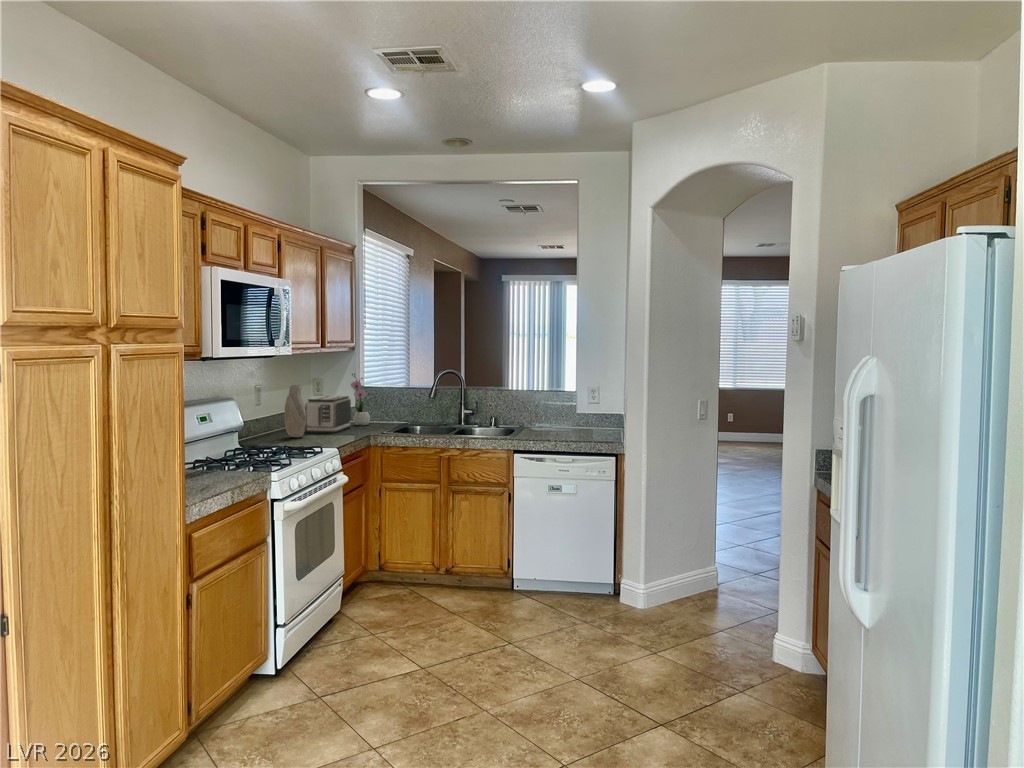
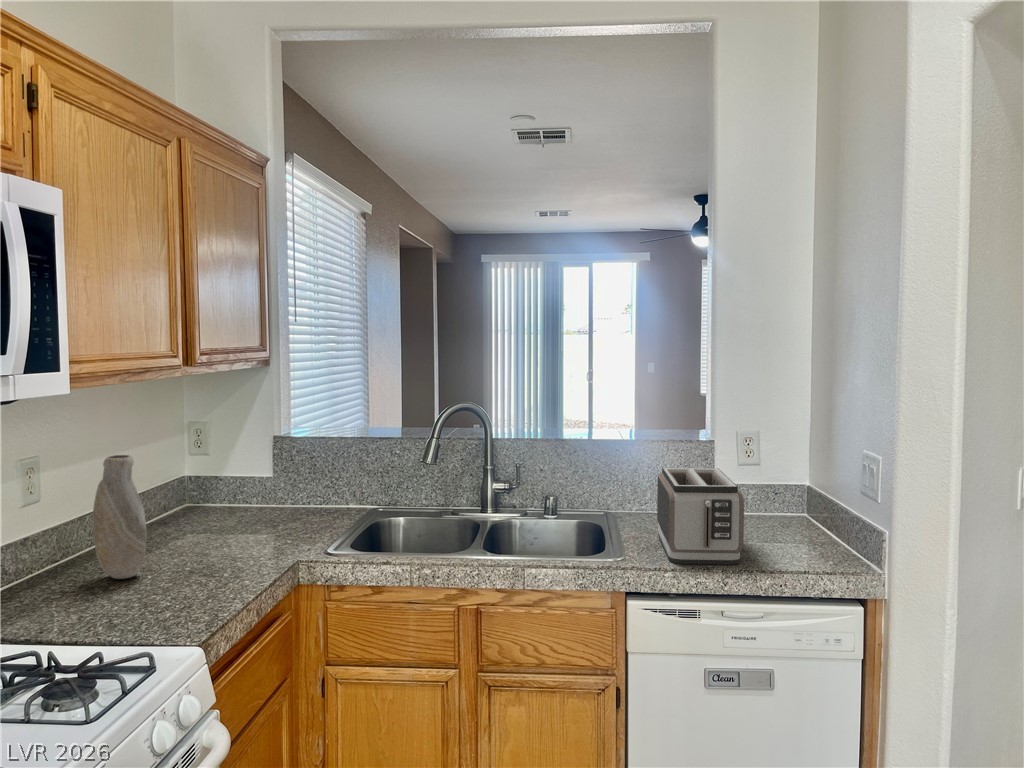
flower arrangement: present [351,373,370,425] -> none [261,411,307,518]
toaster: present [305,395,351,433] -> present [657,468,744,565]

